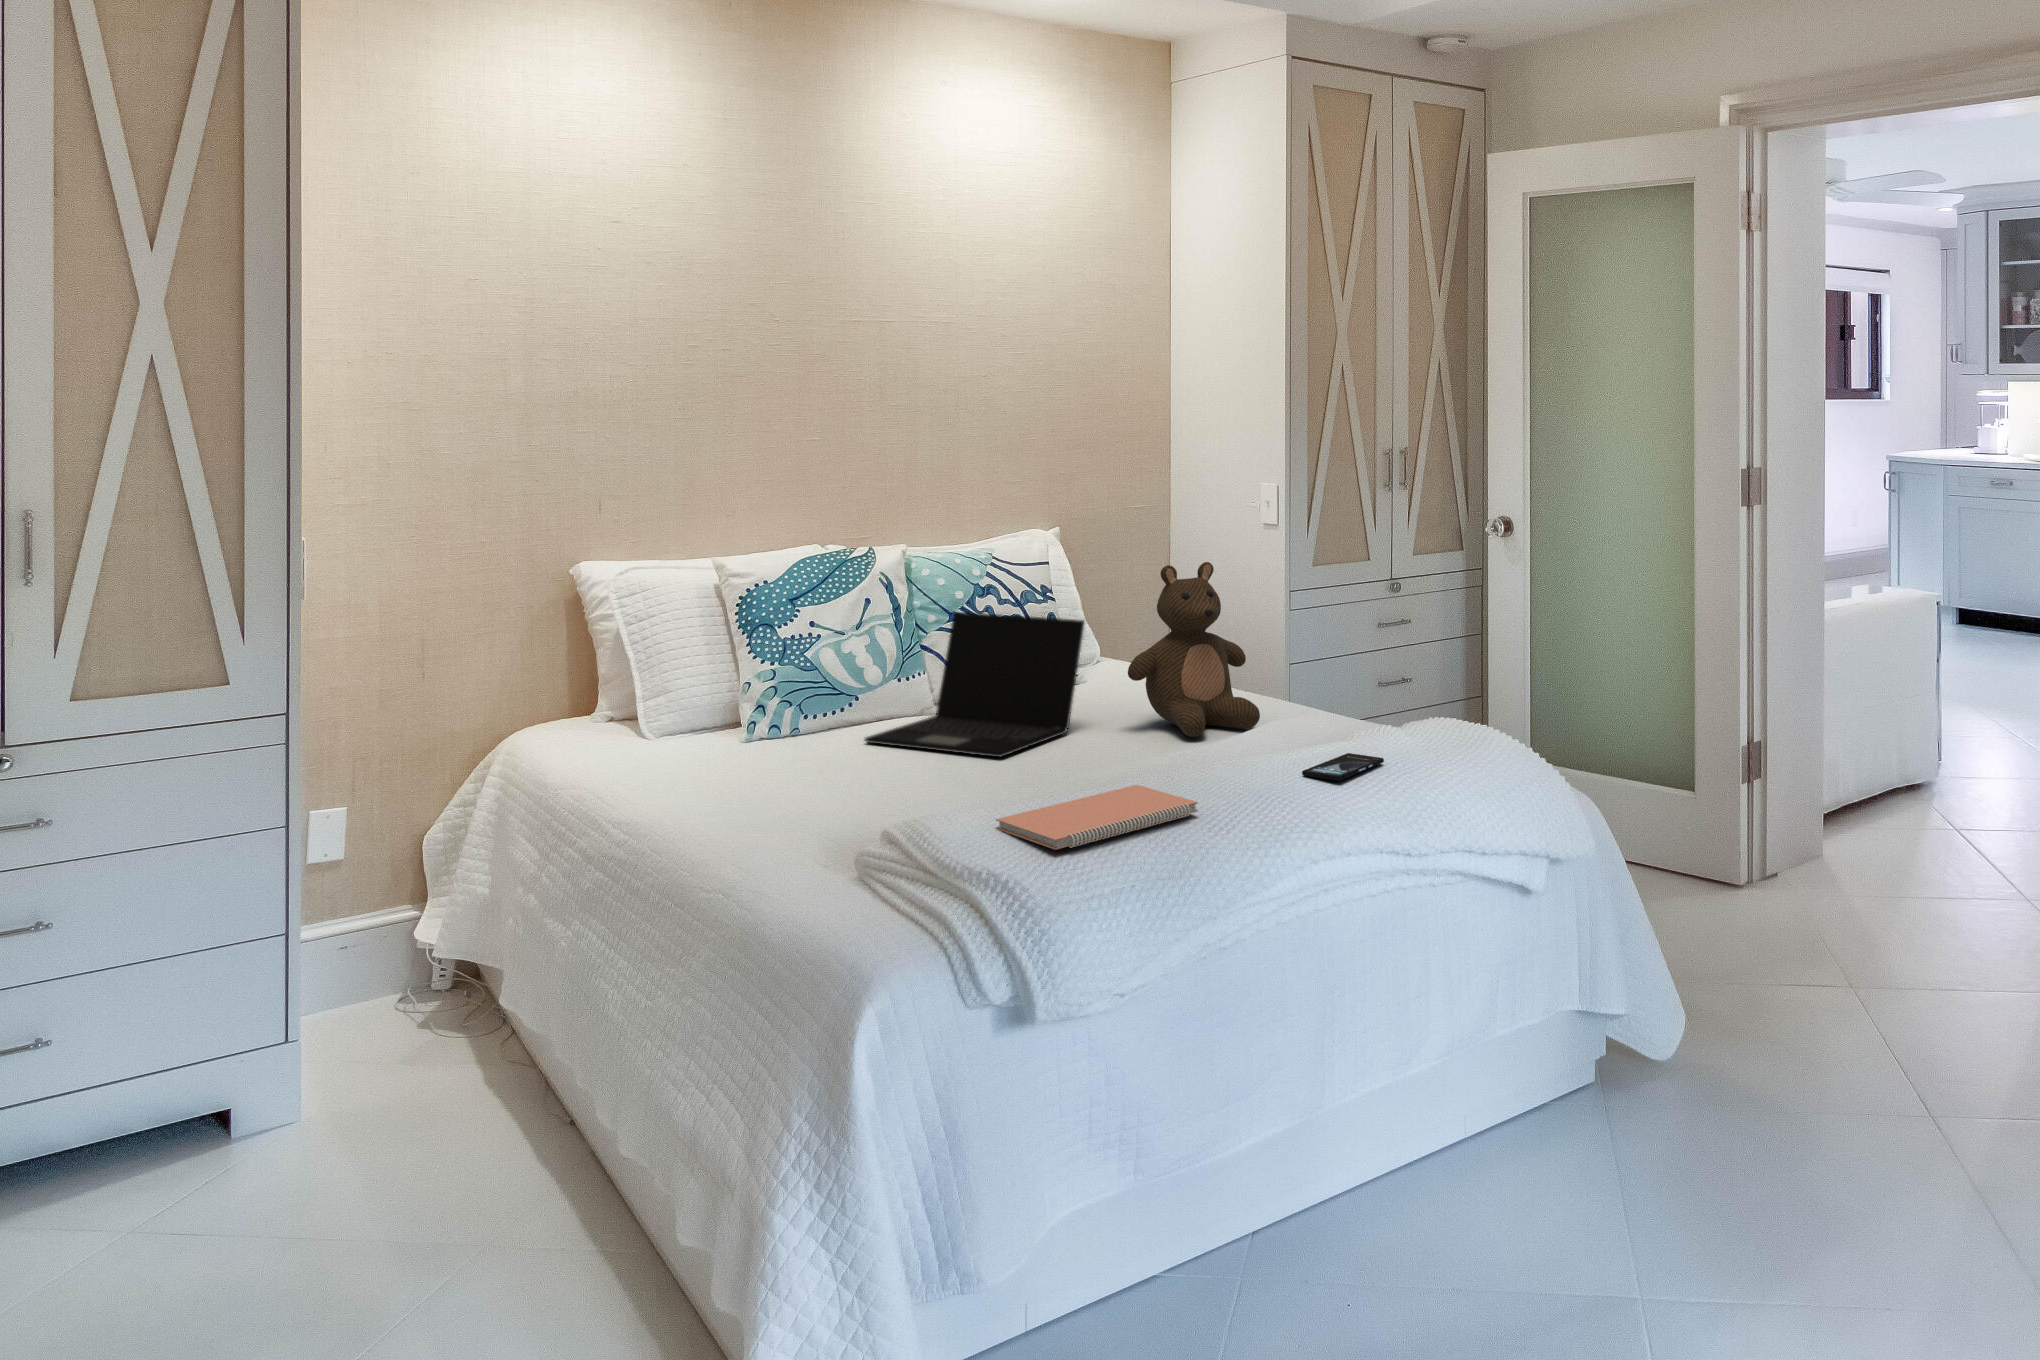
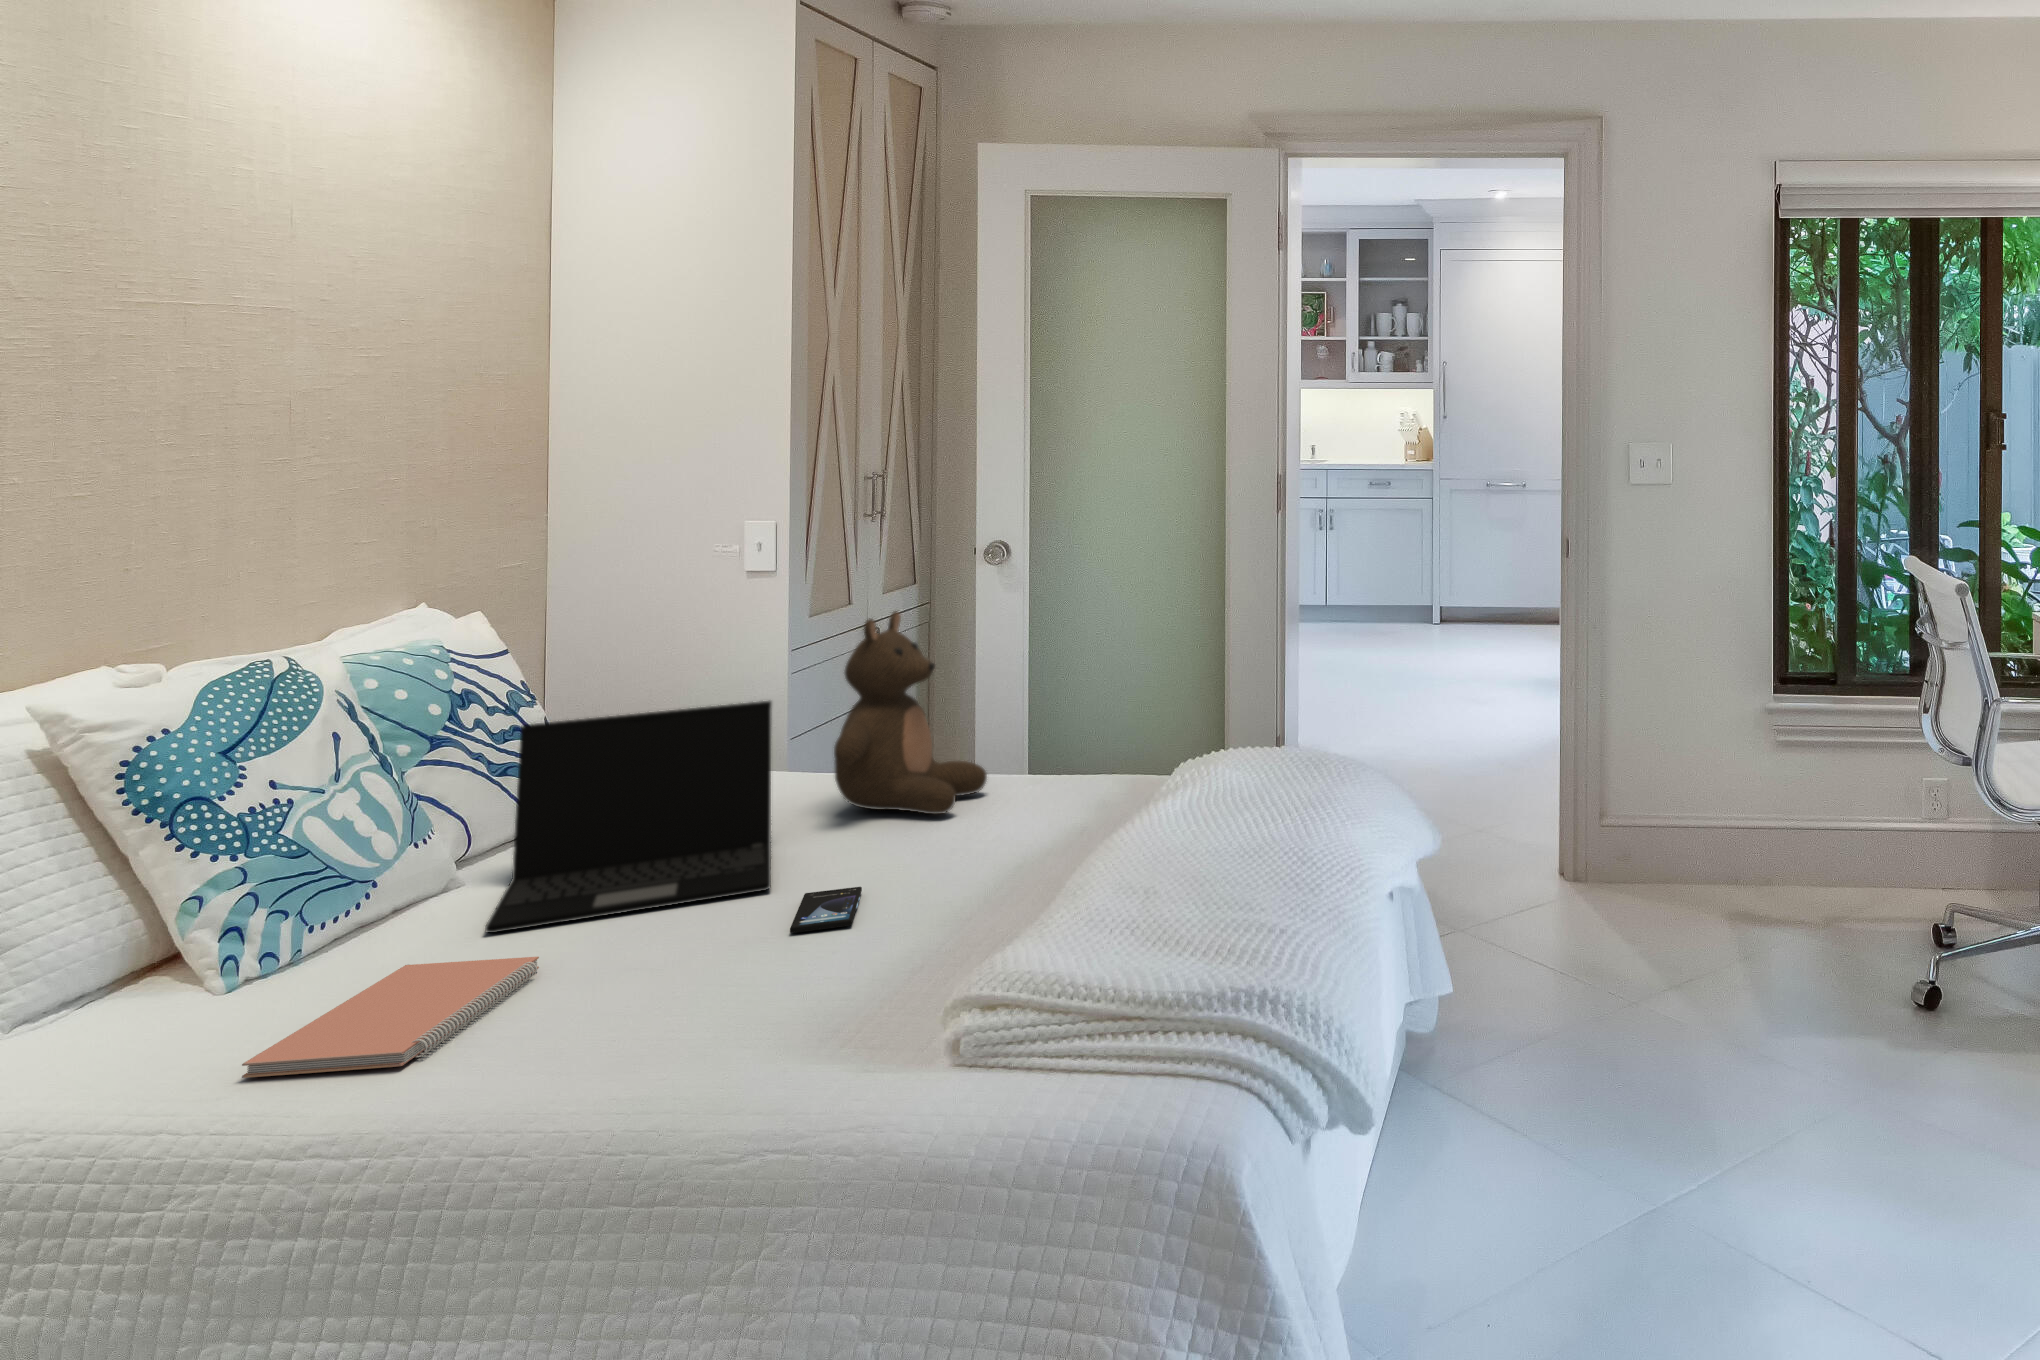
smartphone: present [1302,753,1384,781] -> present [790,887,862,933]
notebook: present [996,785,1198,850] -> present [242,957,539,1078]

